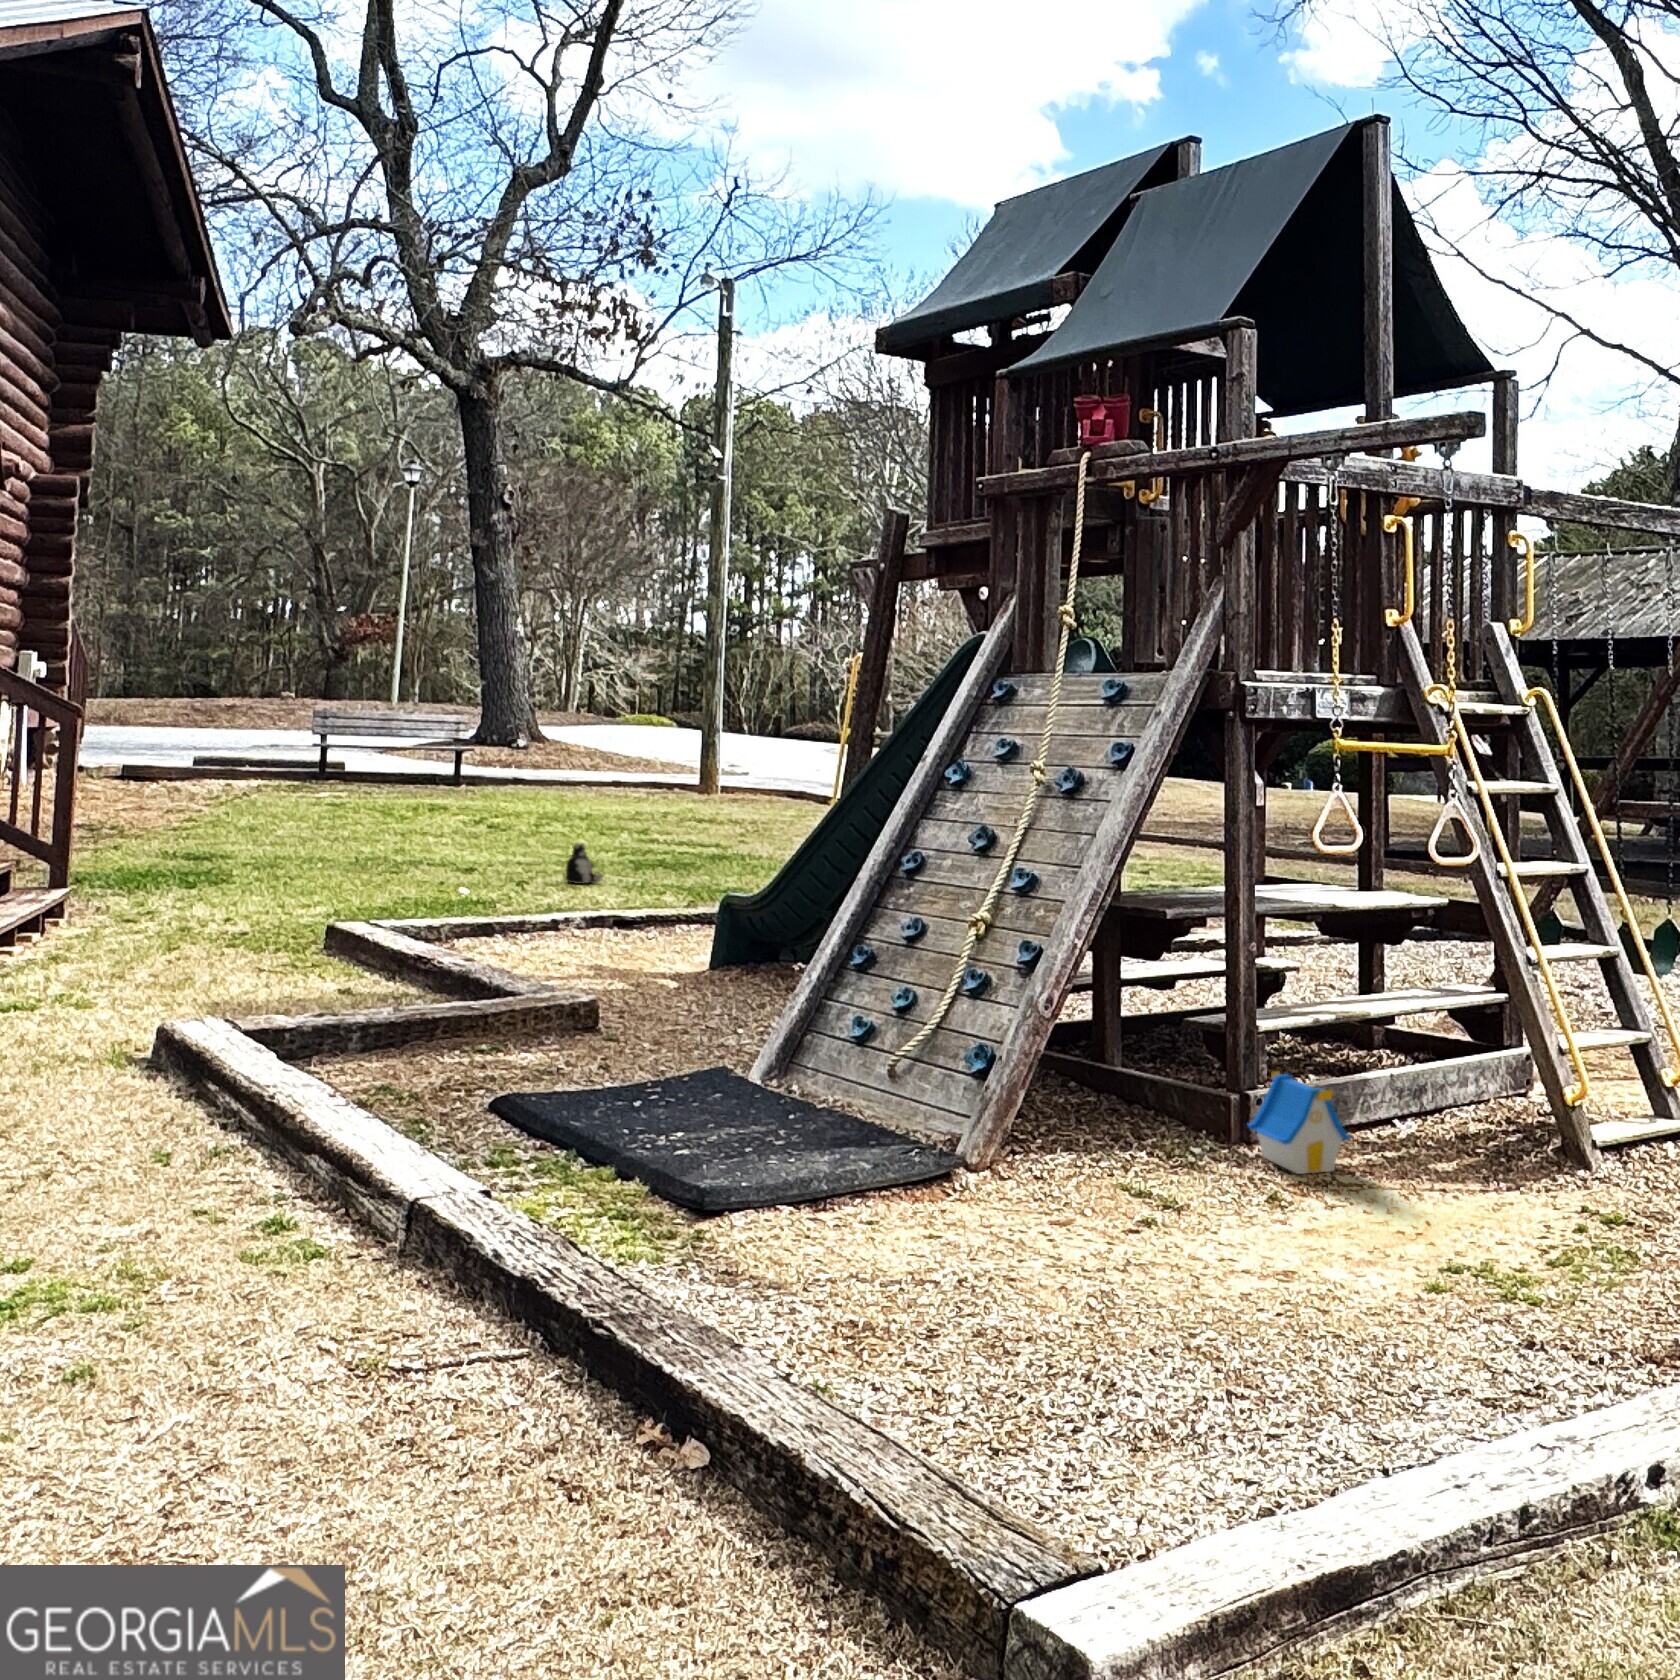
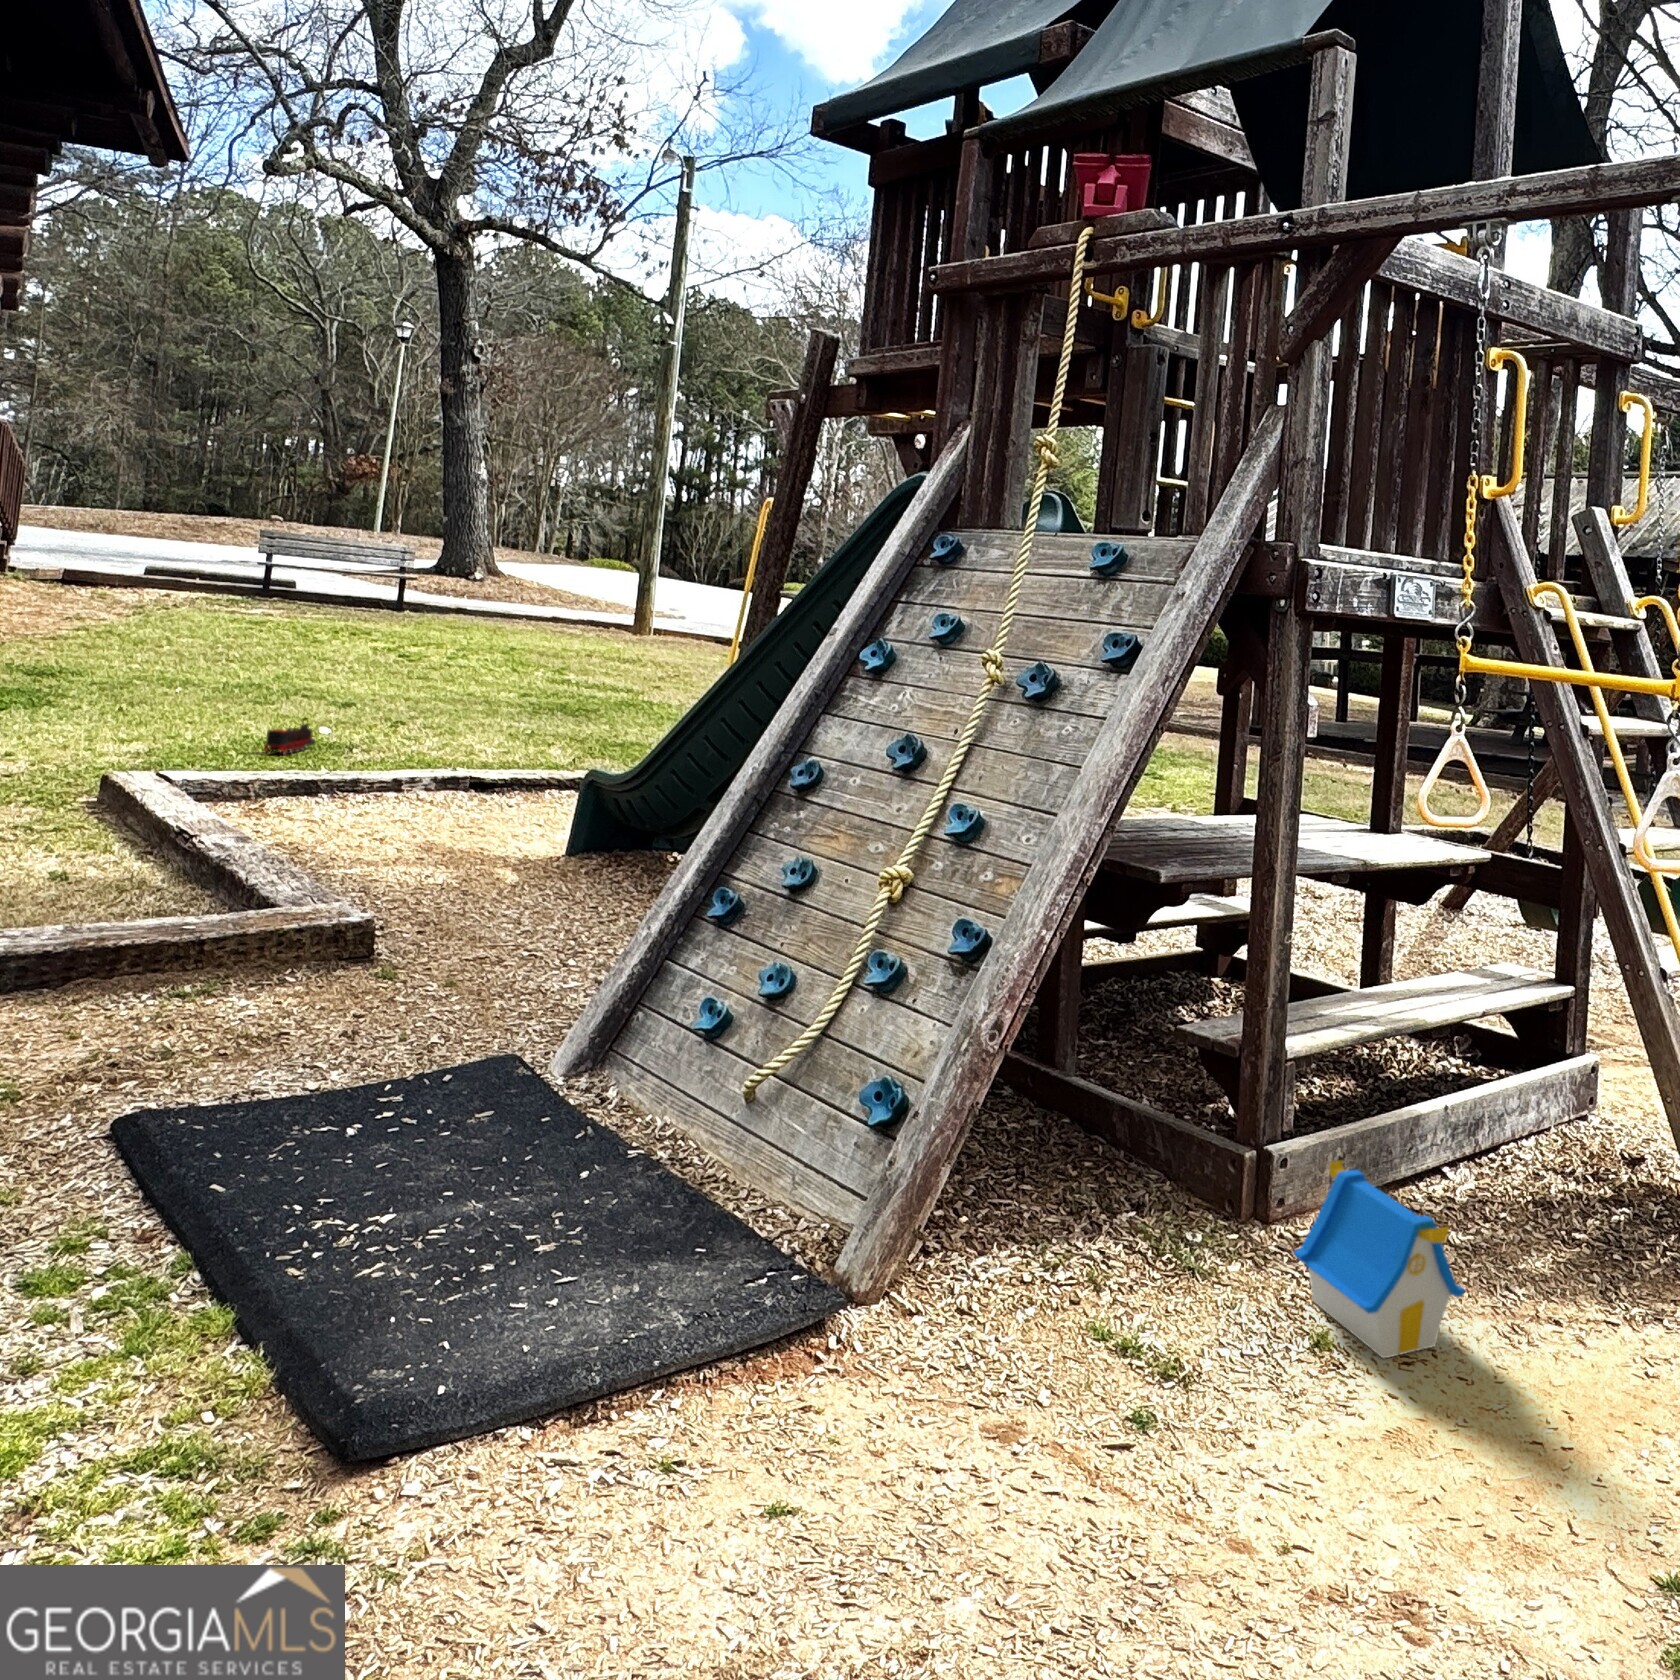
plush toy: present [565,843,603,884] -> none [456,681,497,724]
toy train: none [424,883,463,912] -> present [264,723,316,754]

